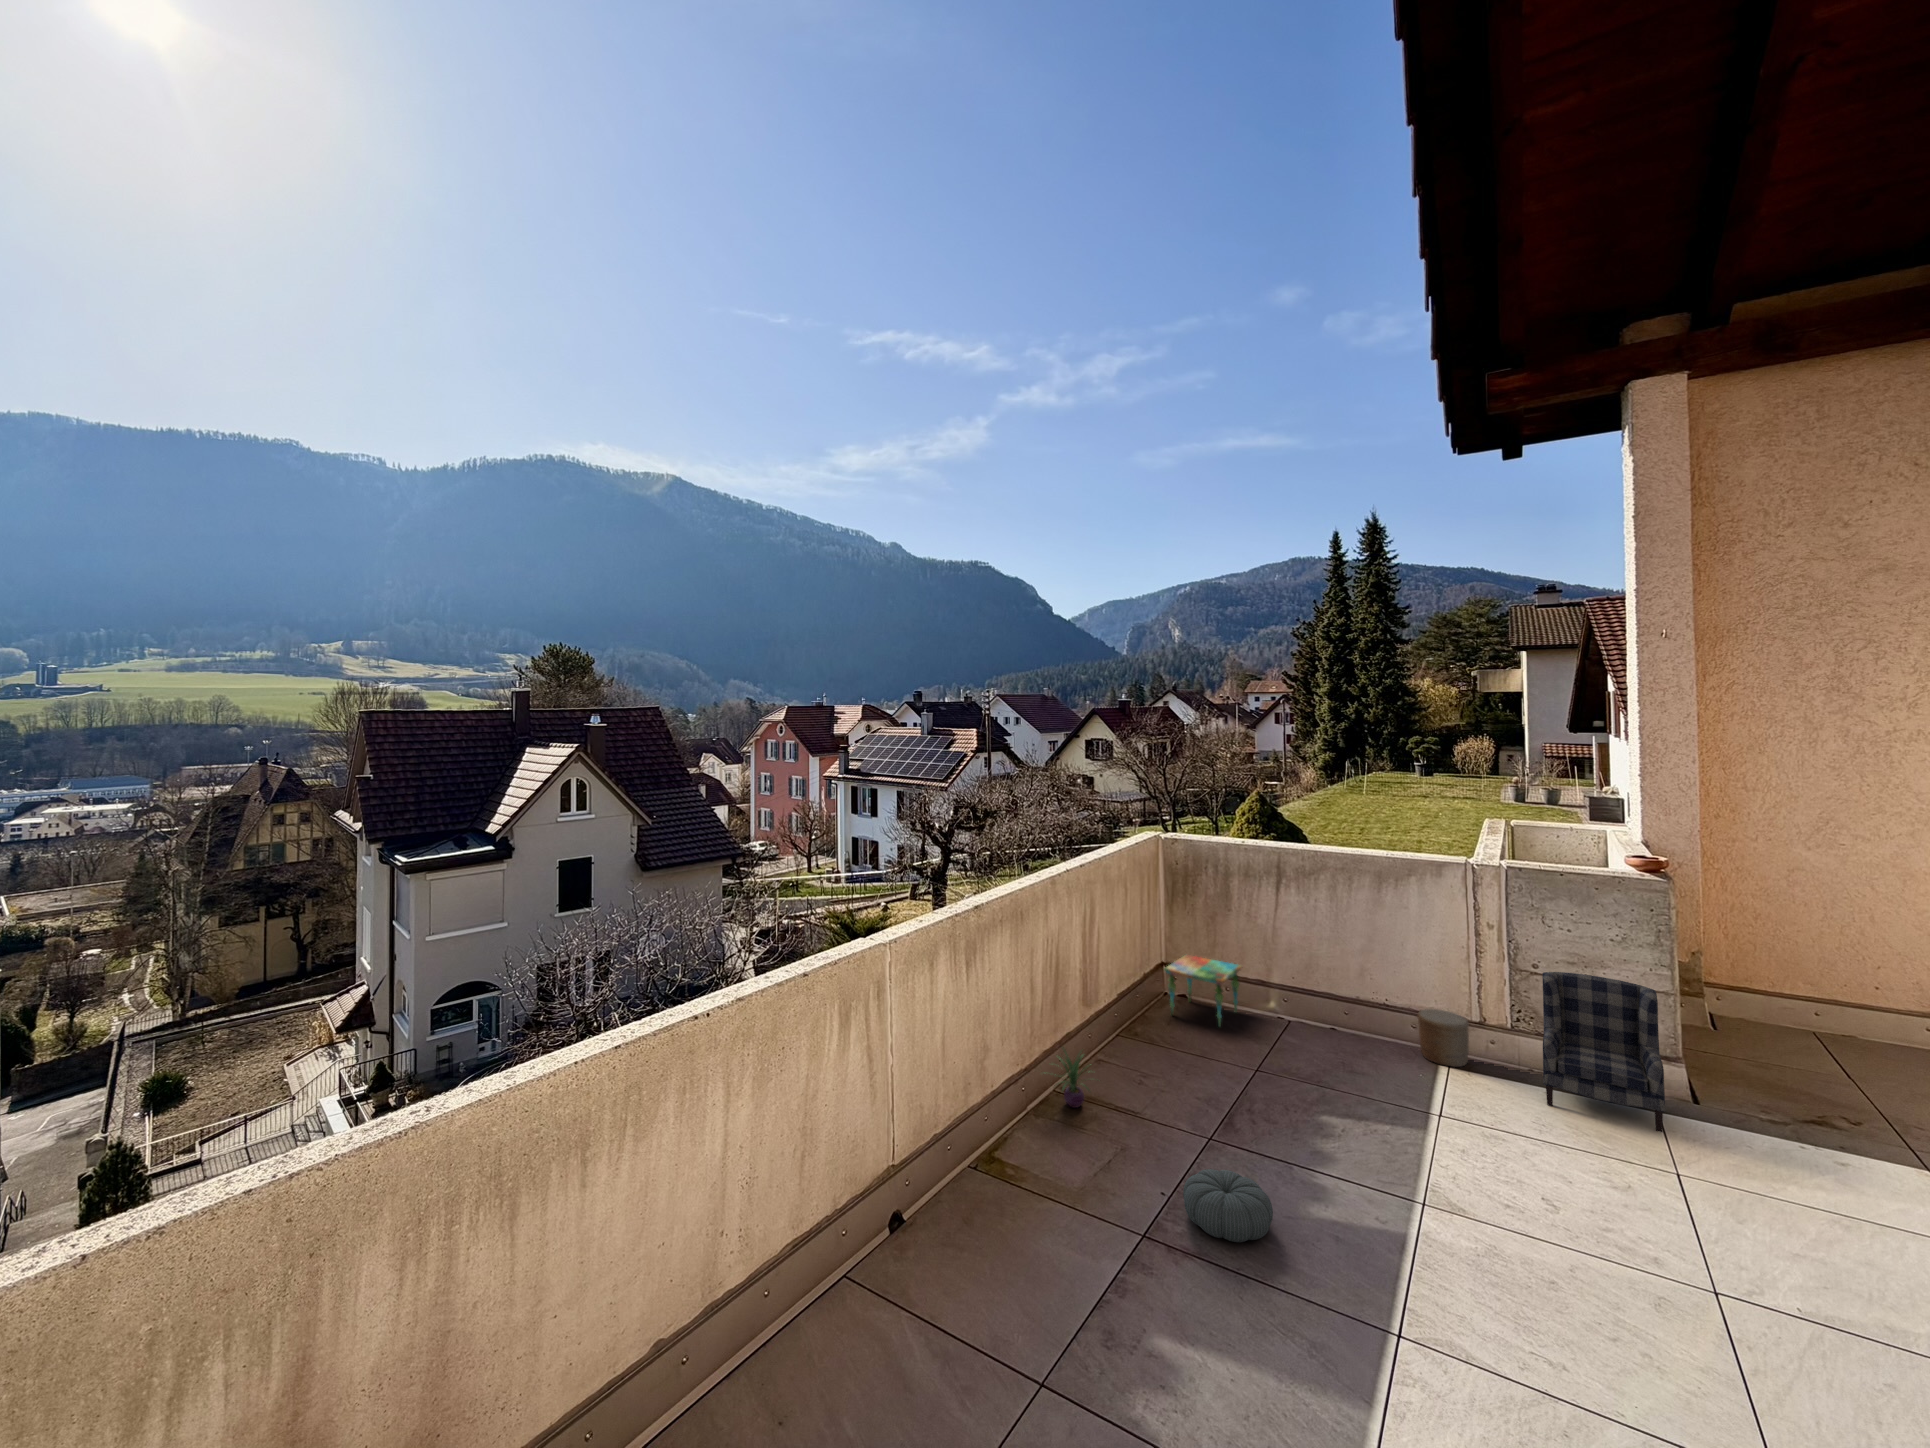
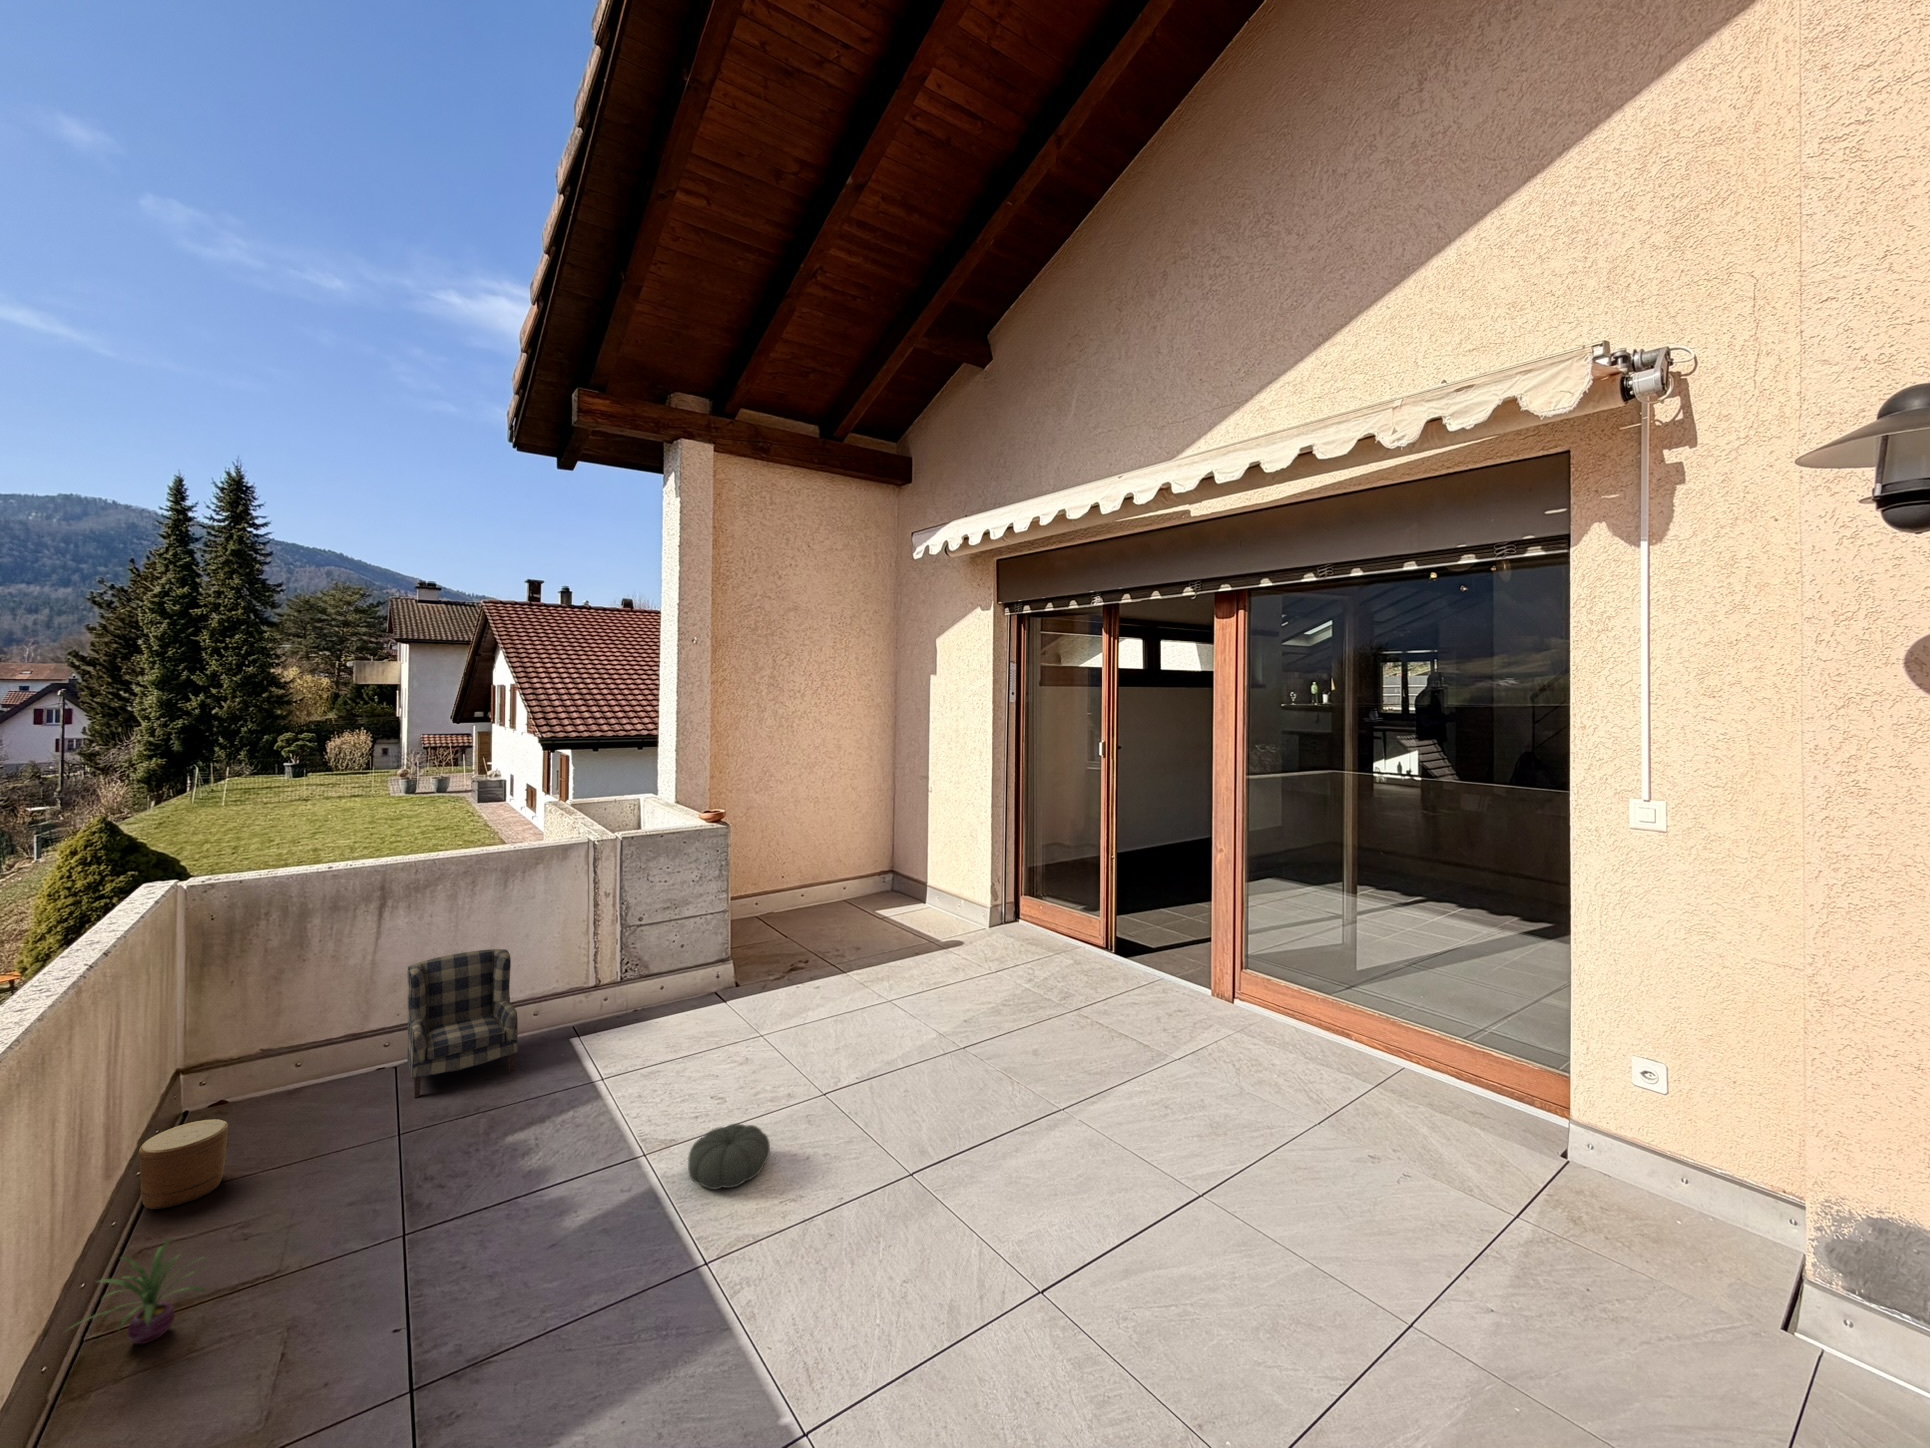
side table: present [1164,955,1242,1027] -> none [202,1026,324,1138]
chair: present [1542,972,1666,1132] -> present [407,949,518,1097]
woven basket: present [1417,1009,1469,1067] -> present [139,1119,228,1209]
pouf: present [1183,1169,1273,1242] -> present [688,1124,770,1189]

